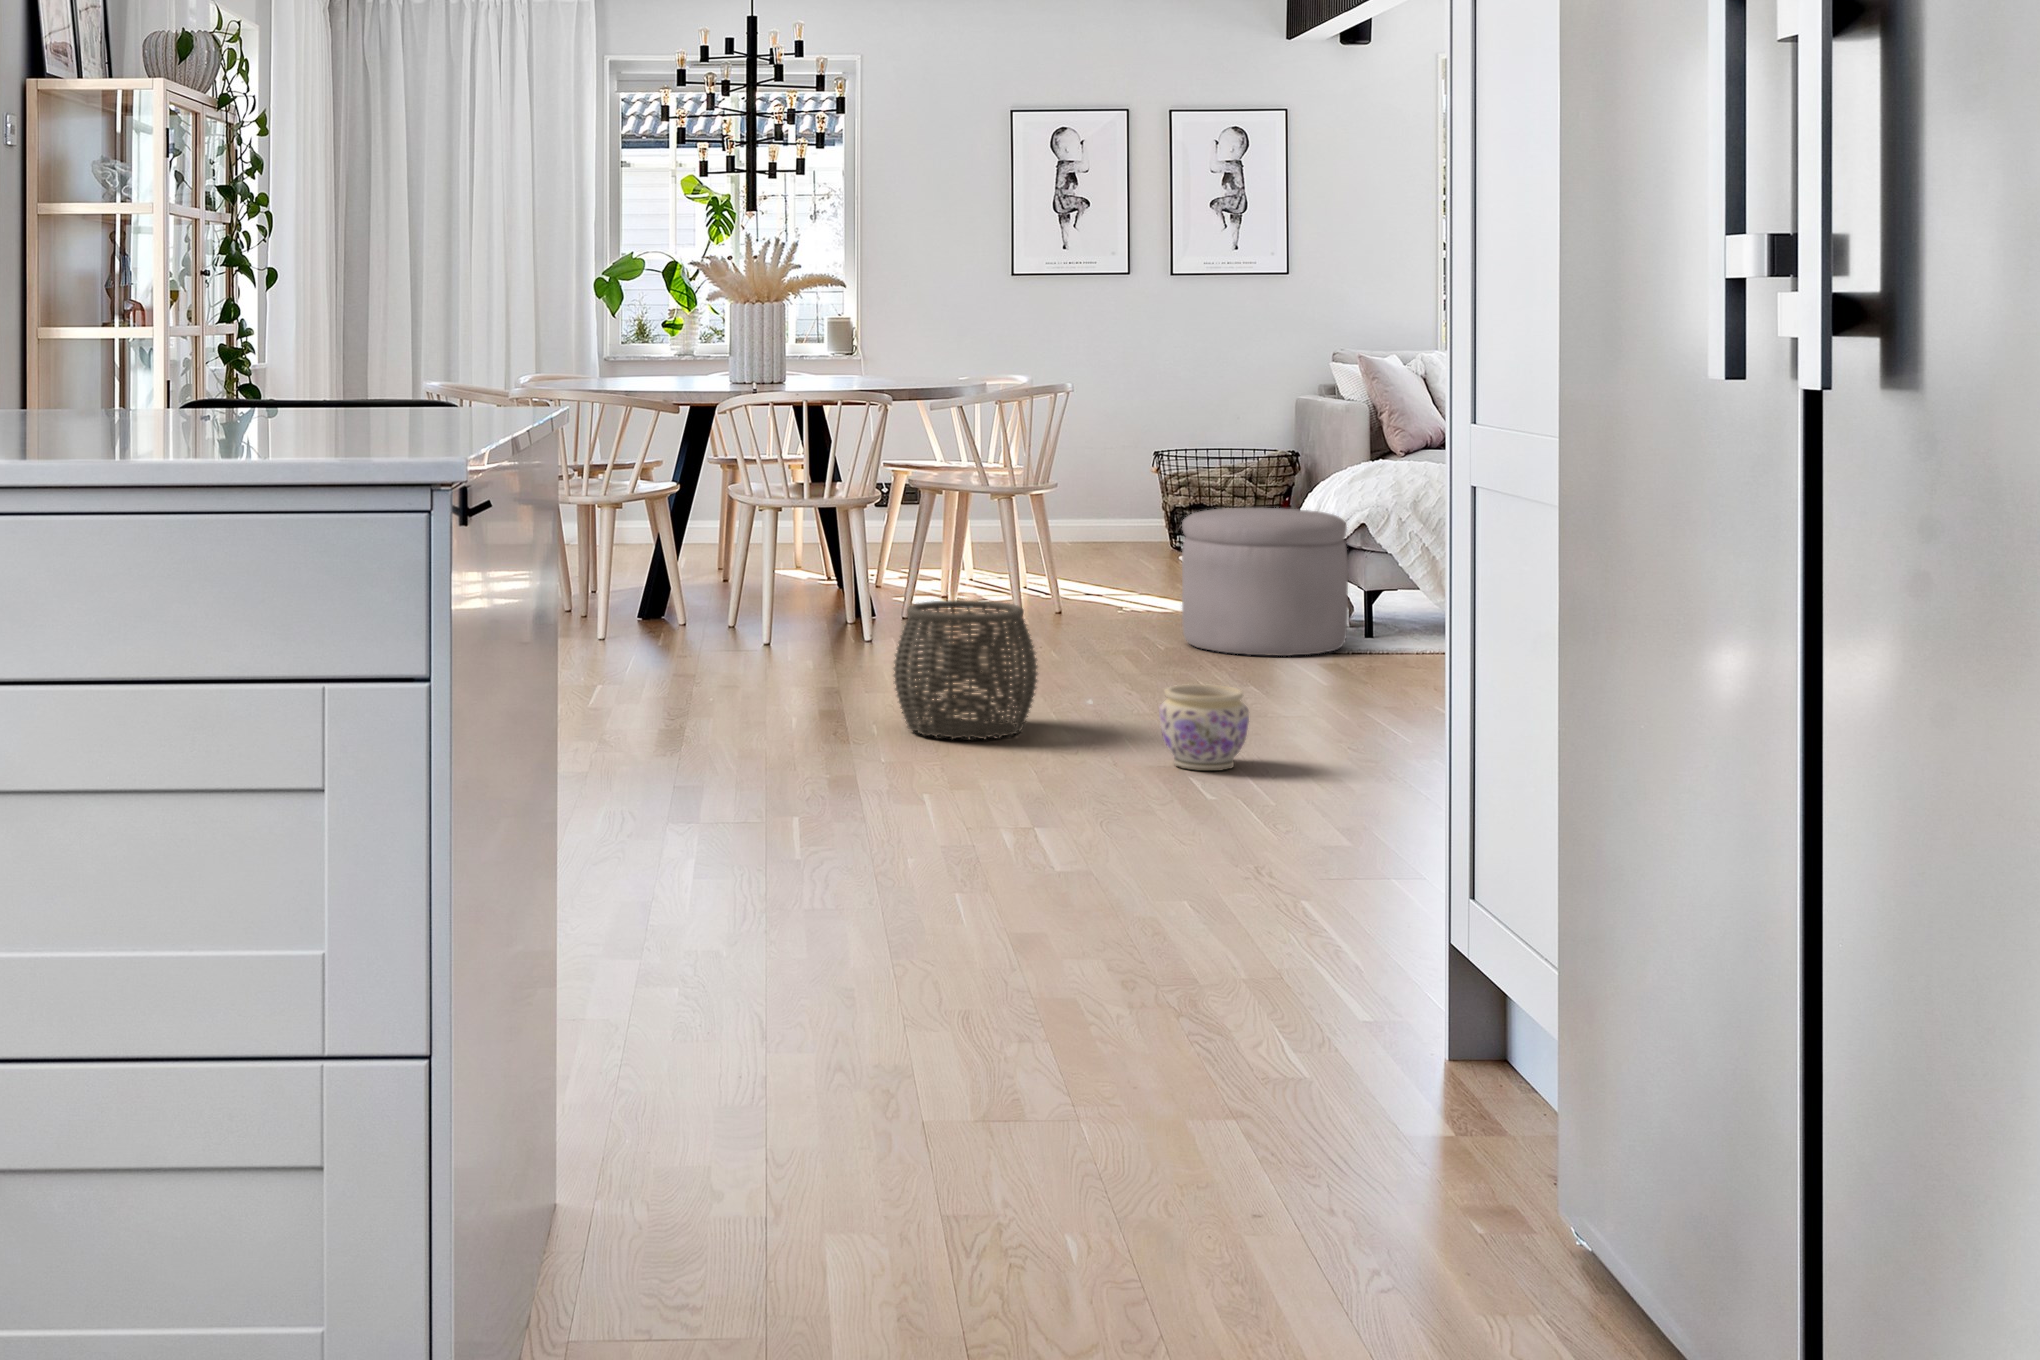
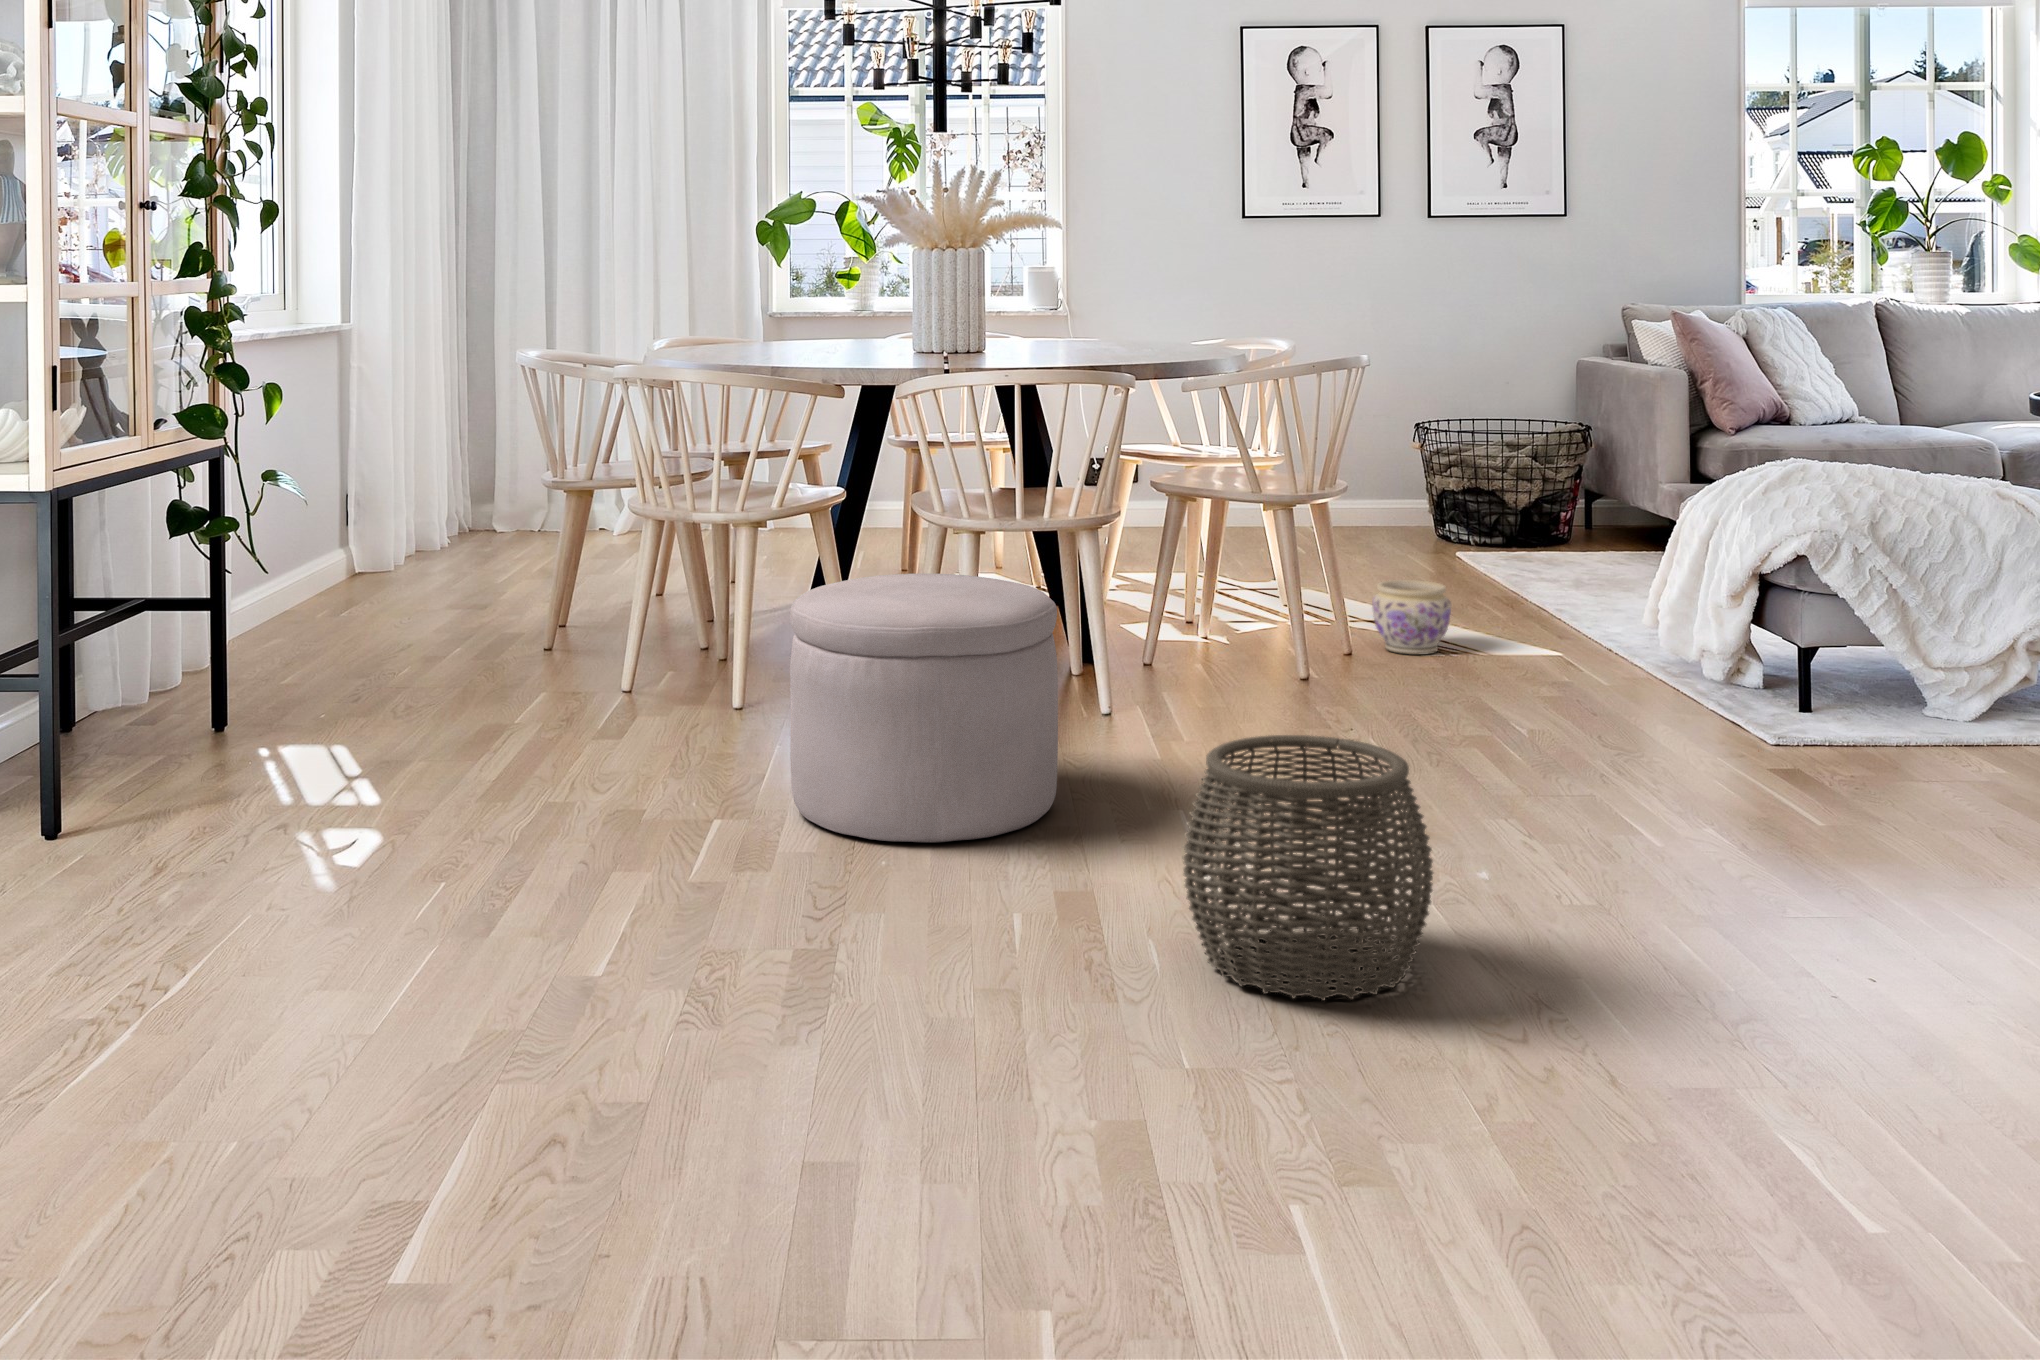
ottoman: present [1182,508,1348,656] -> present [790,574,1058,842]
planter: present [1159,684,1249,771] -> present [1372,580,1451,655]

